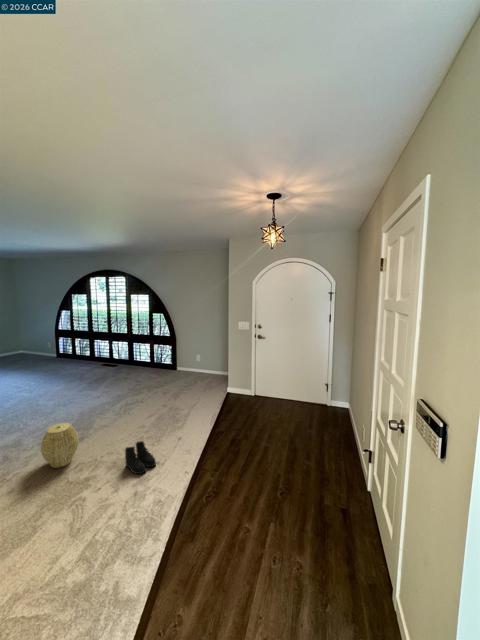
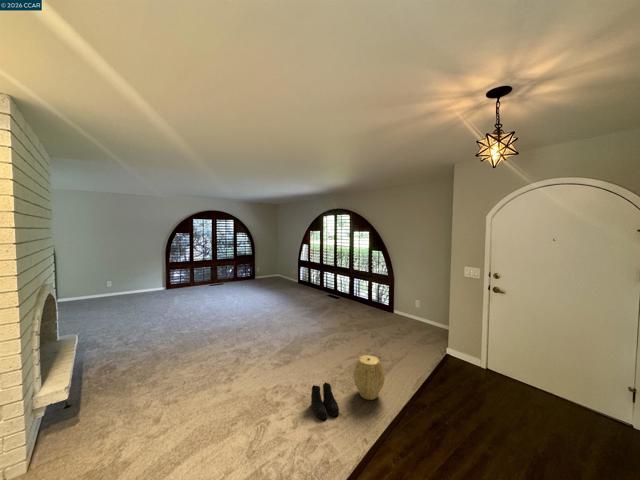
woven basket: present [41,423,79,468] -> present [354,355,385,400]

